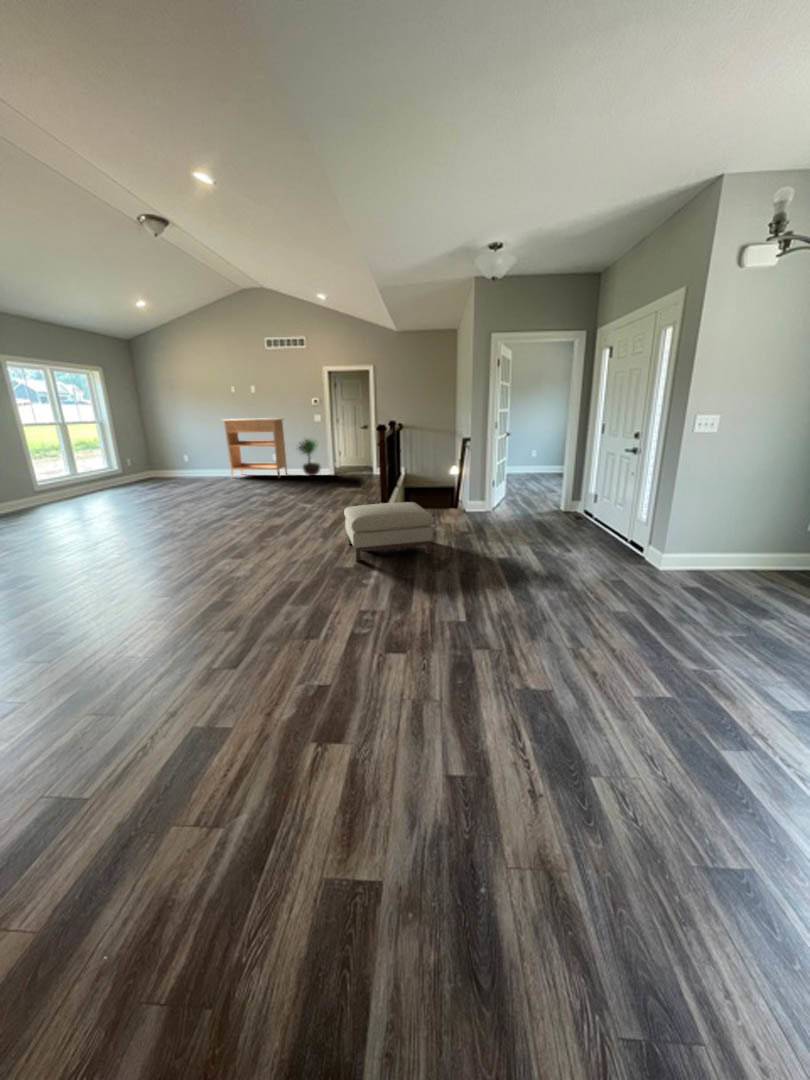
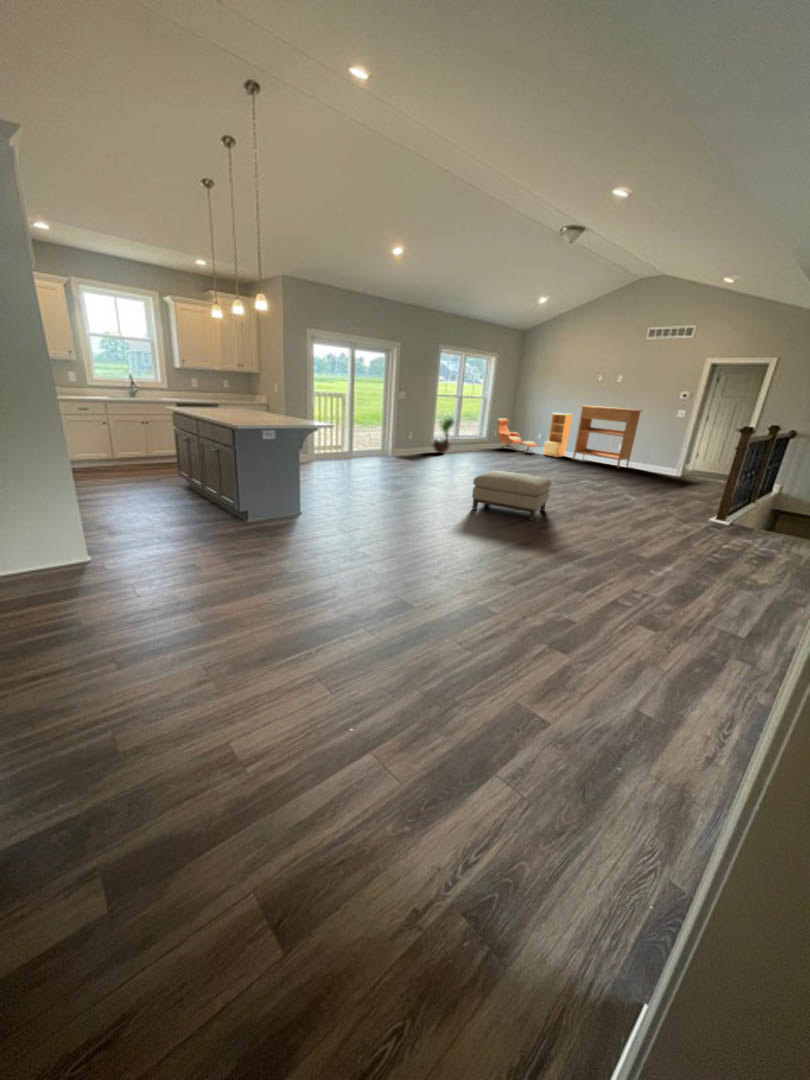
bookshelf: none [192,429,221,477] -> present [543,413,572,457]
potted tree: present [299,439,320,476] -> present [433,418,455,453]
lounge chair: none [126,443,187,480] -> present [497,418,536,452]
ottoman: present [344,502,434,561] -> present [472,471,551,521]

